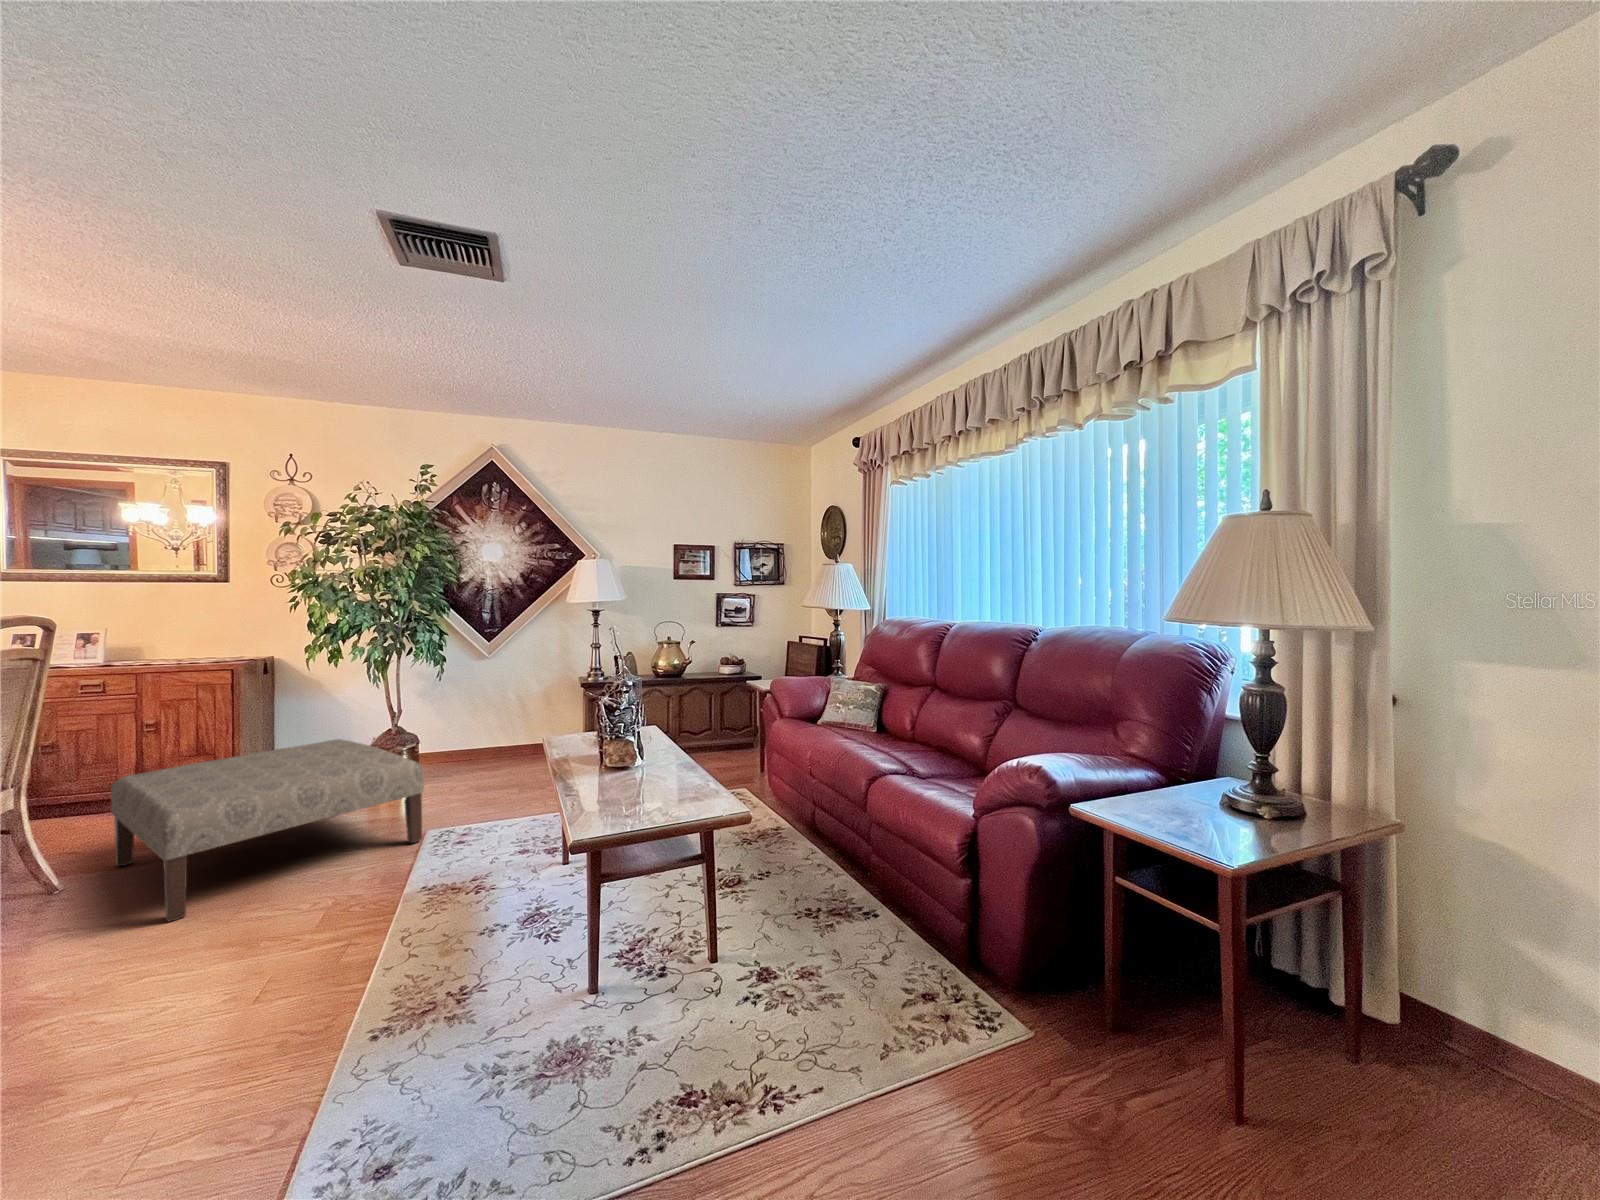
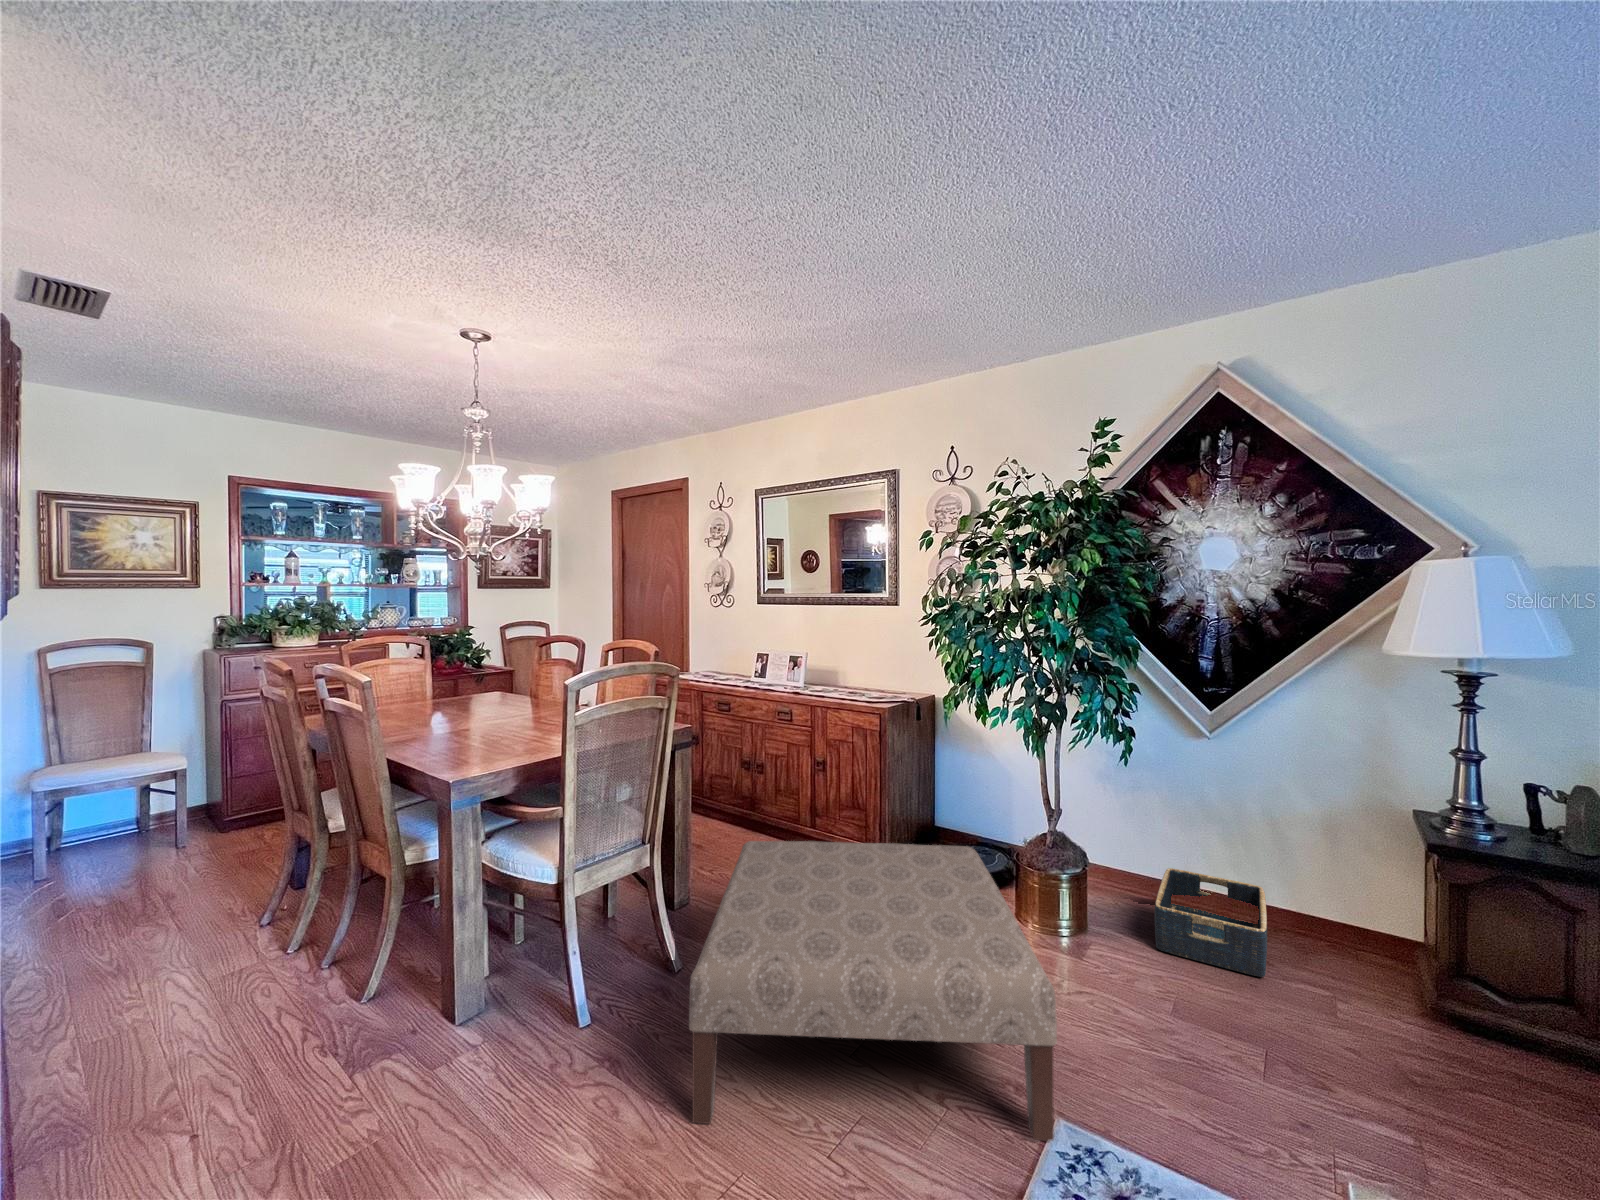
basket: none [461,732,518,775] -> present [1155,868,1267,977]

